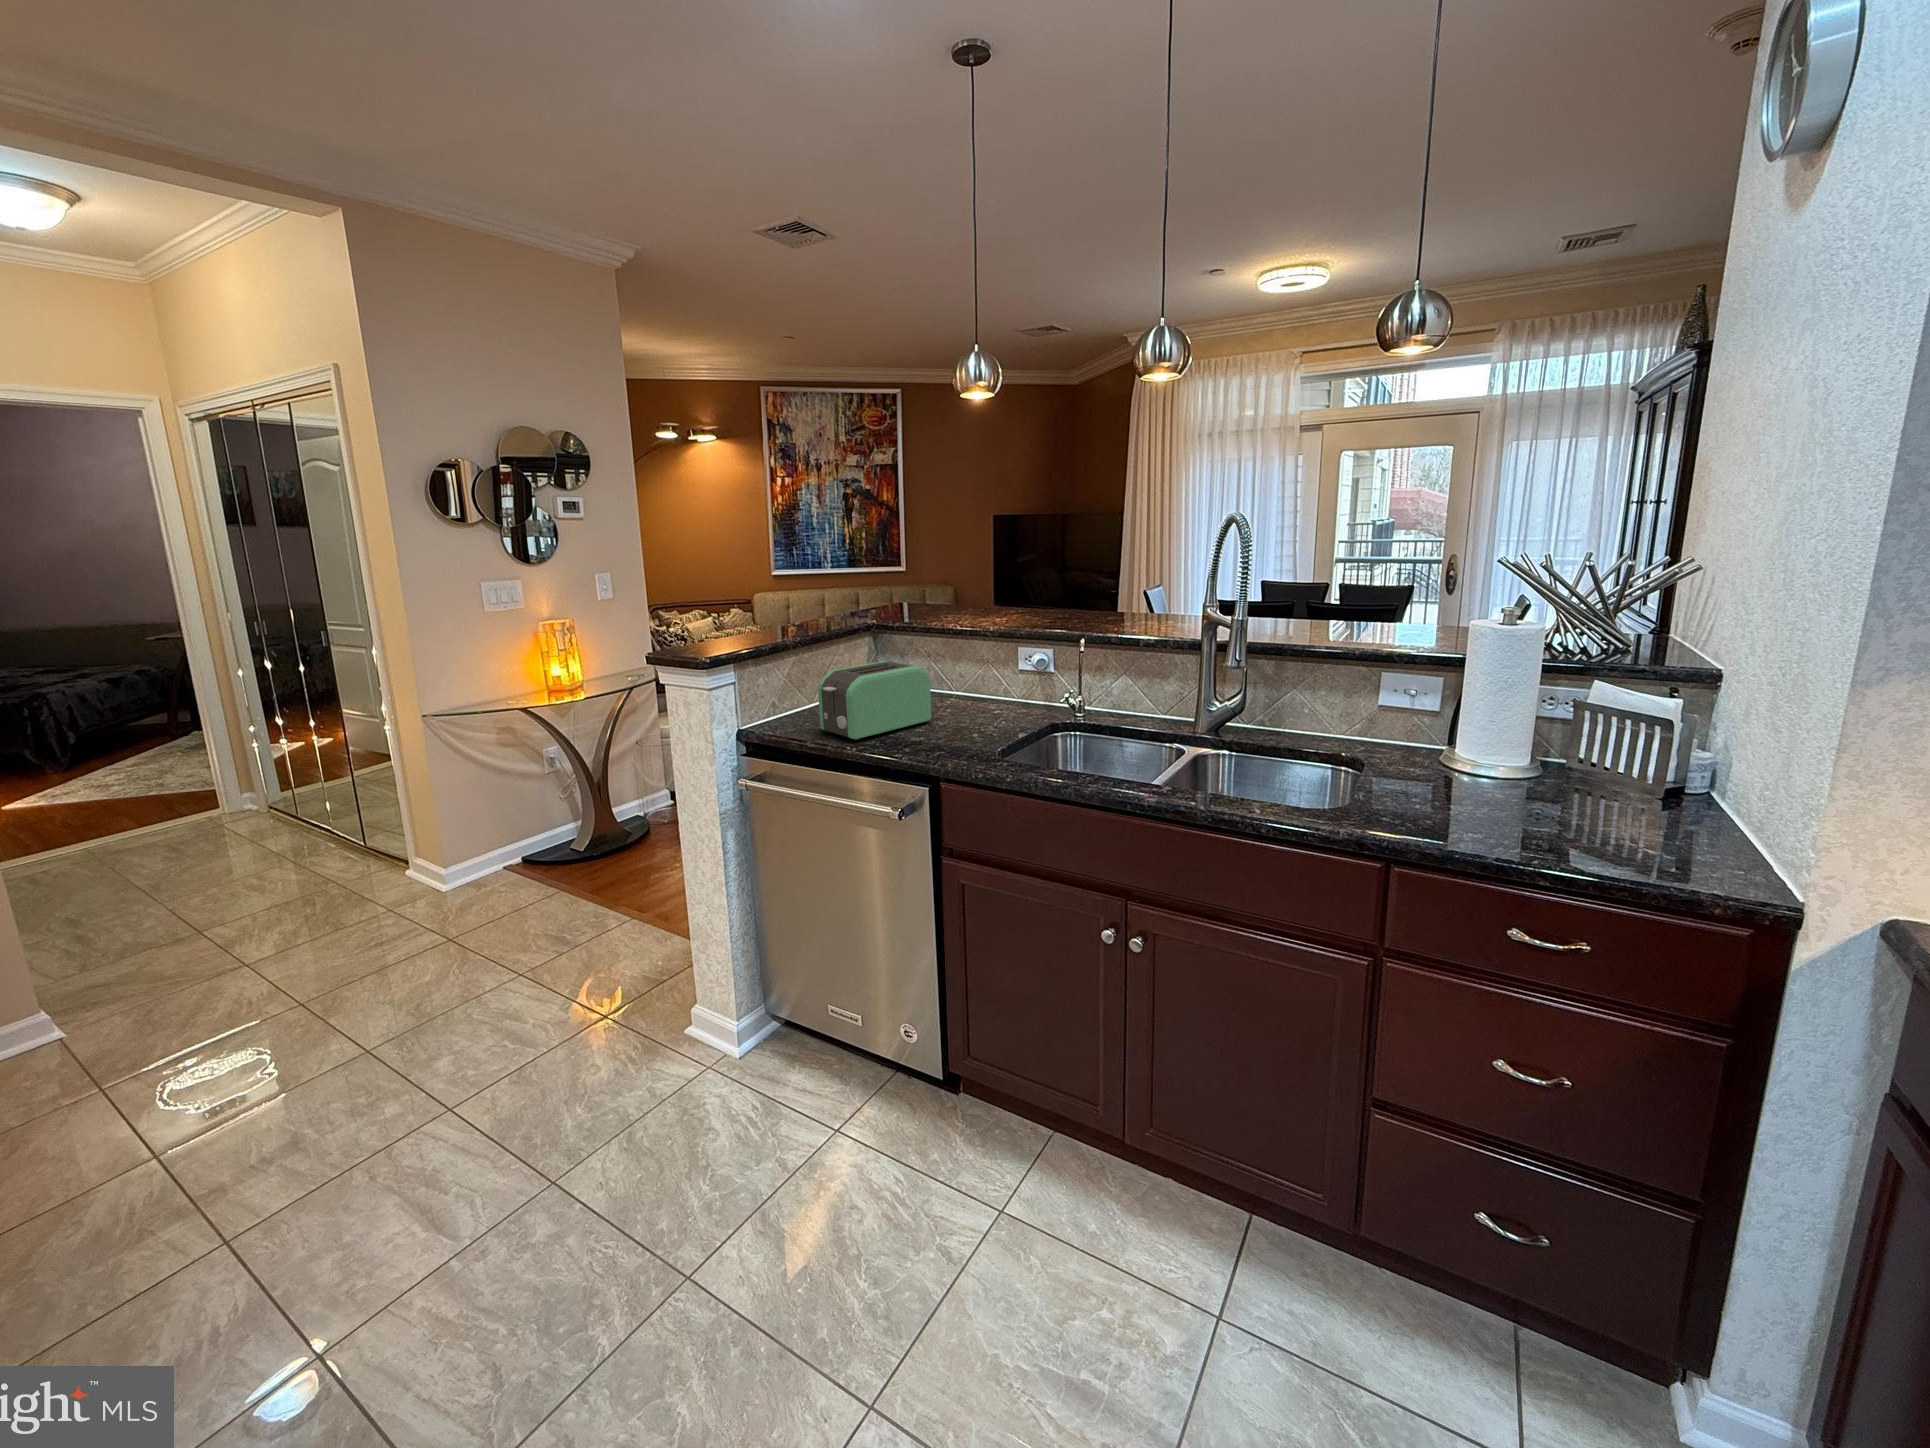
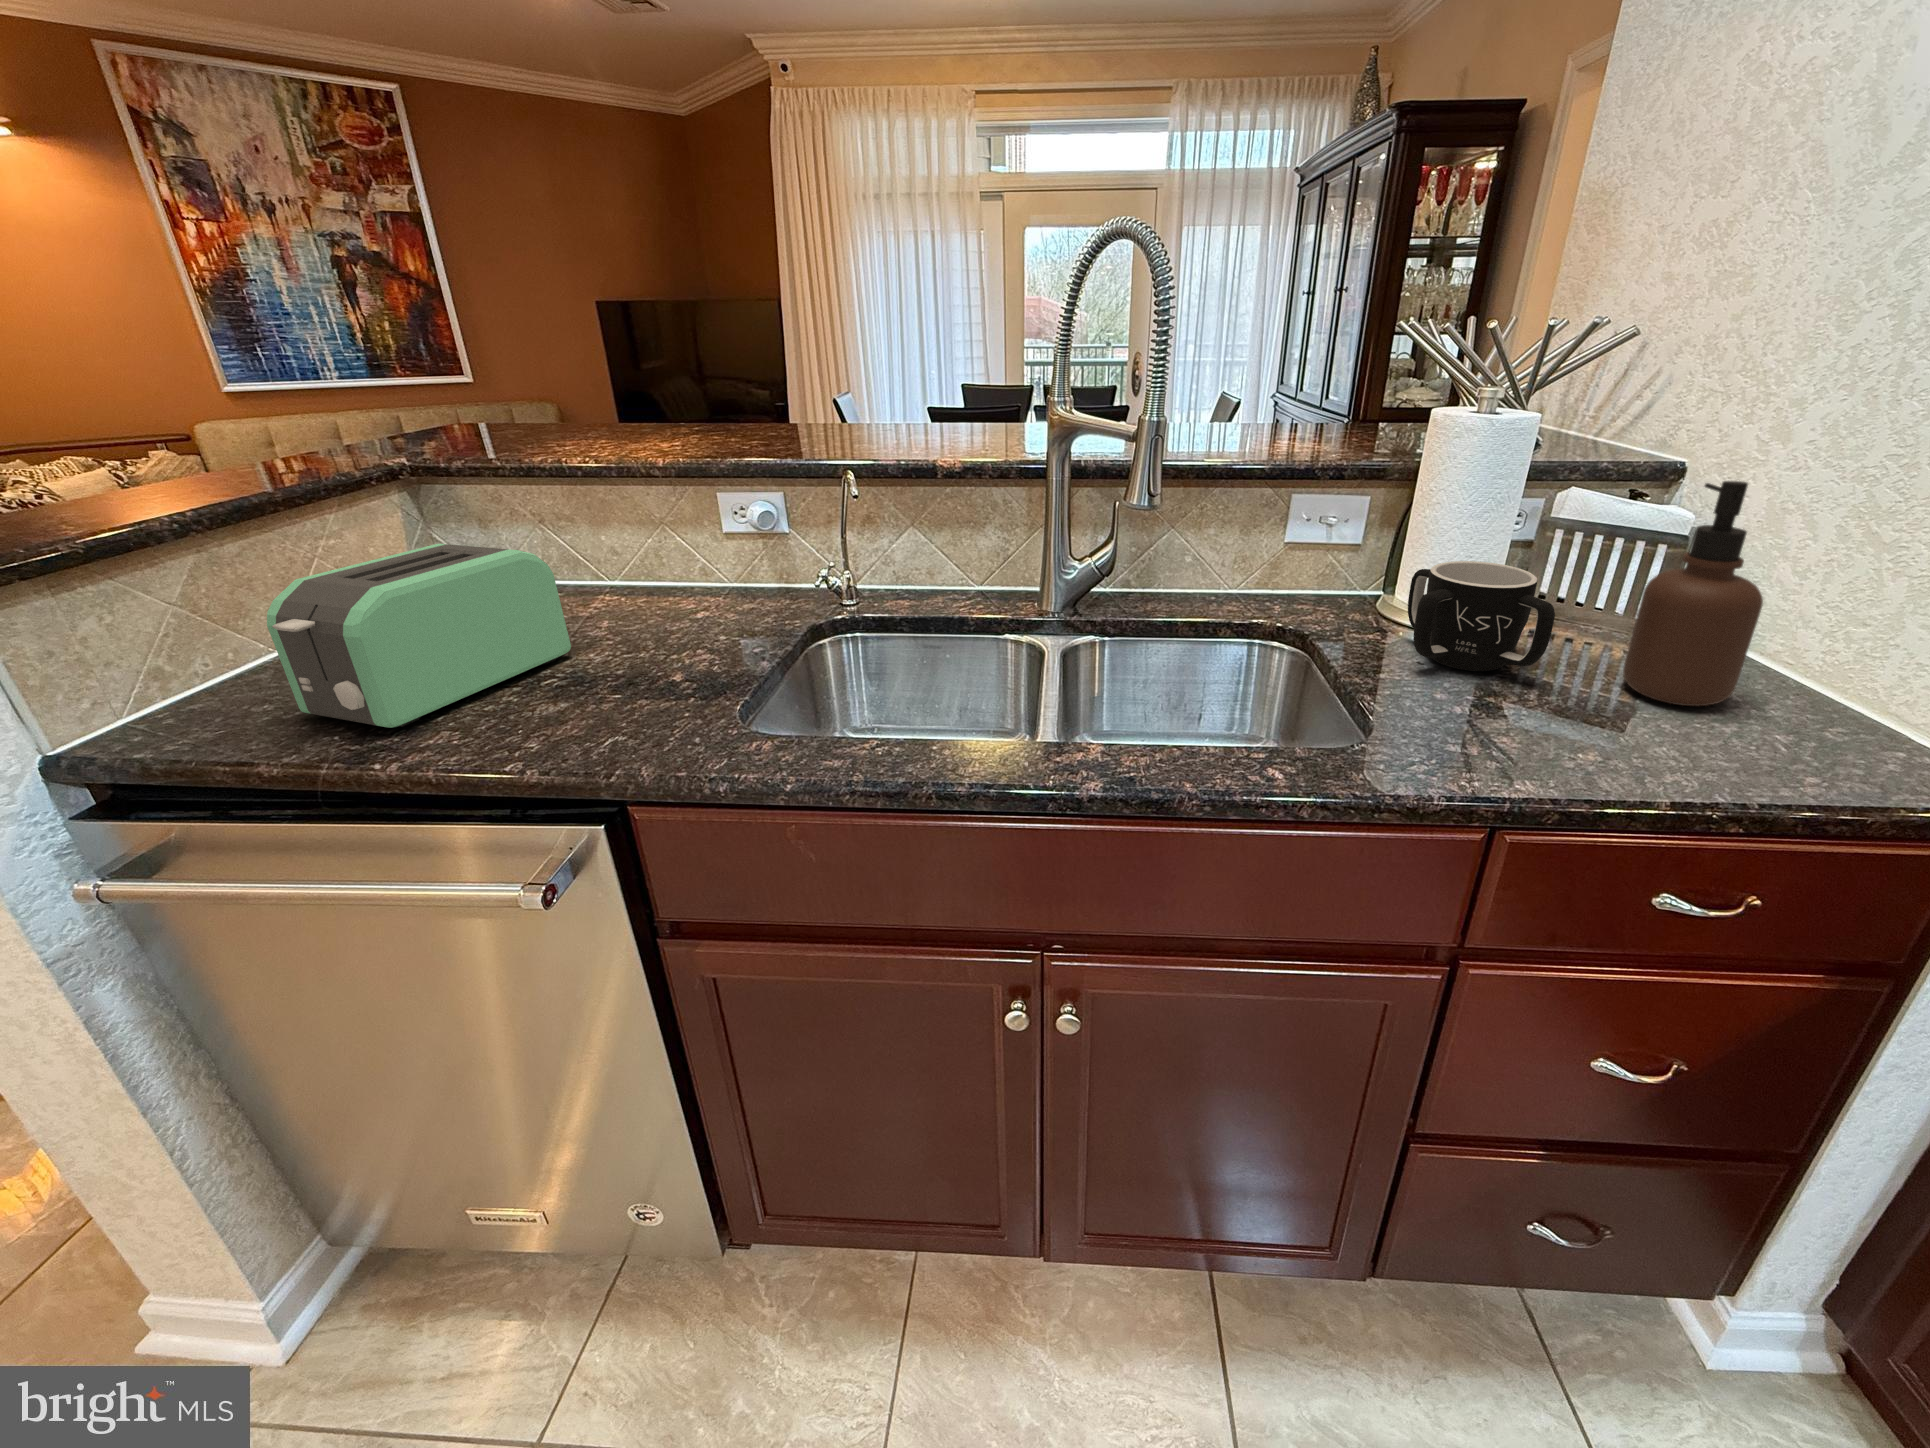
soap dispenser: none [1570,684,1663,839] -> present [1623,481,1763,706]
mug: none [1414,725,1525,799] -> present [1408,561,1555,671]

